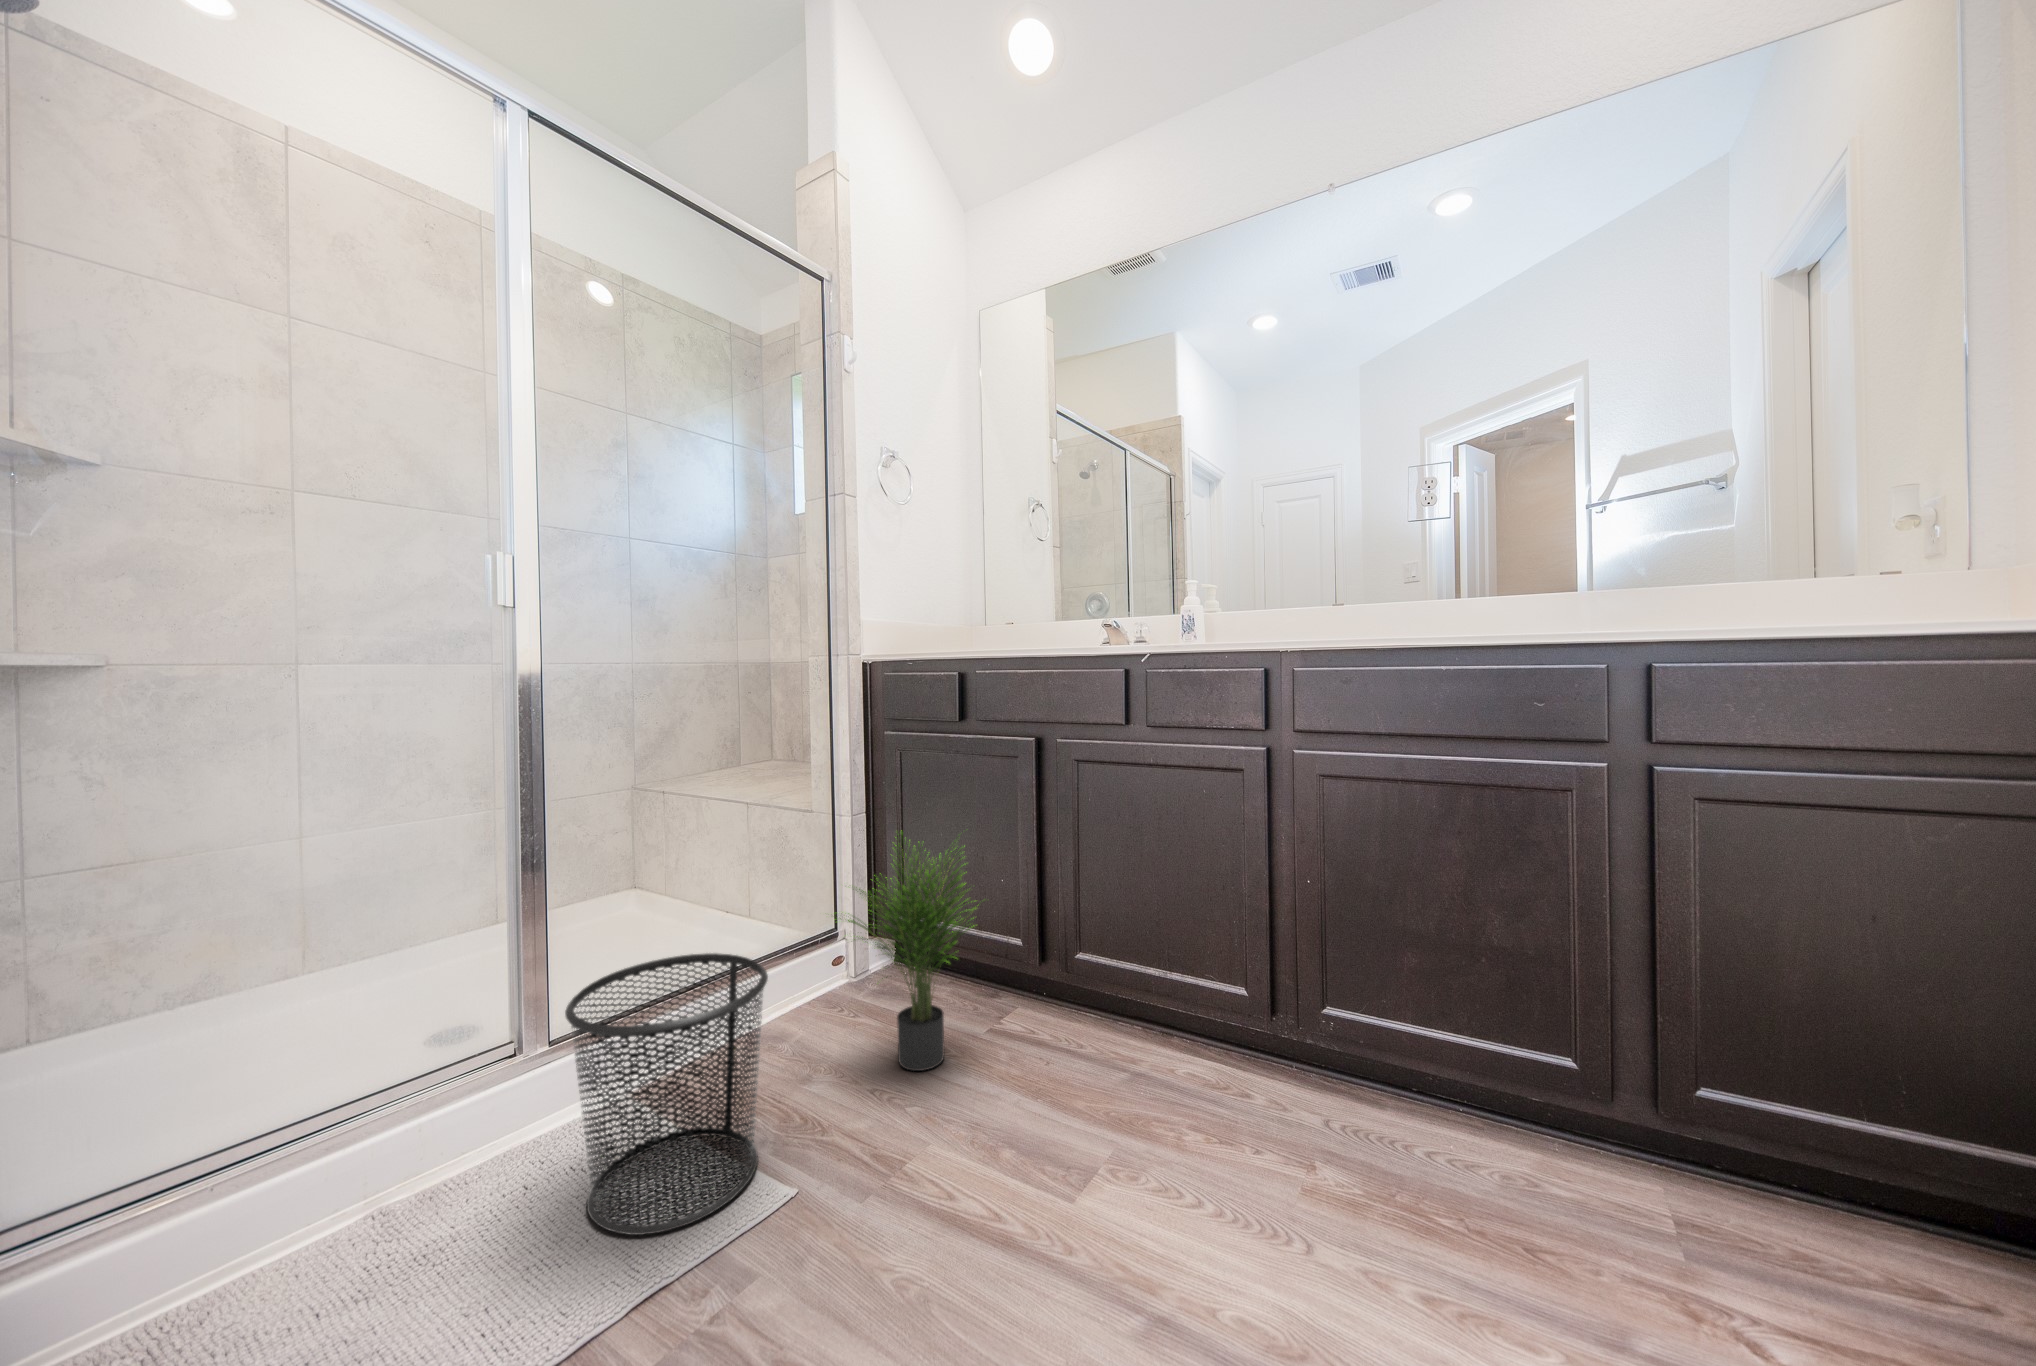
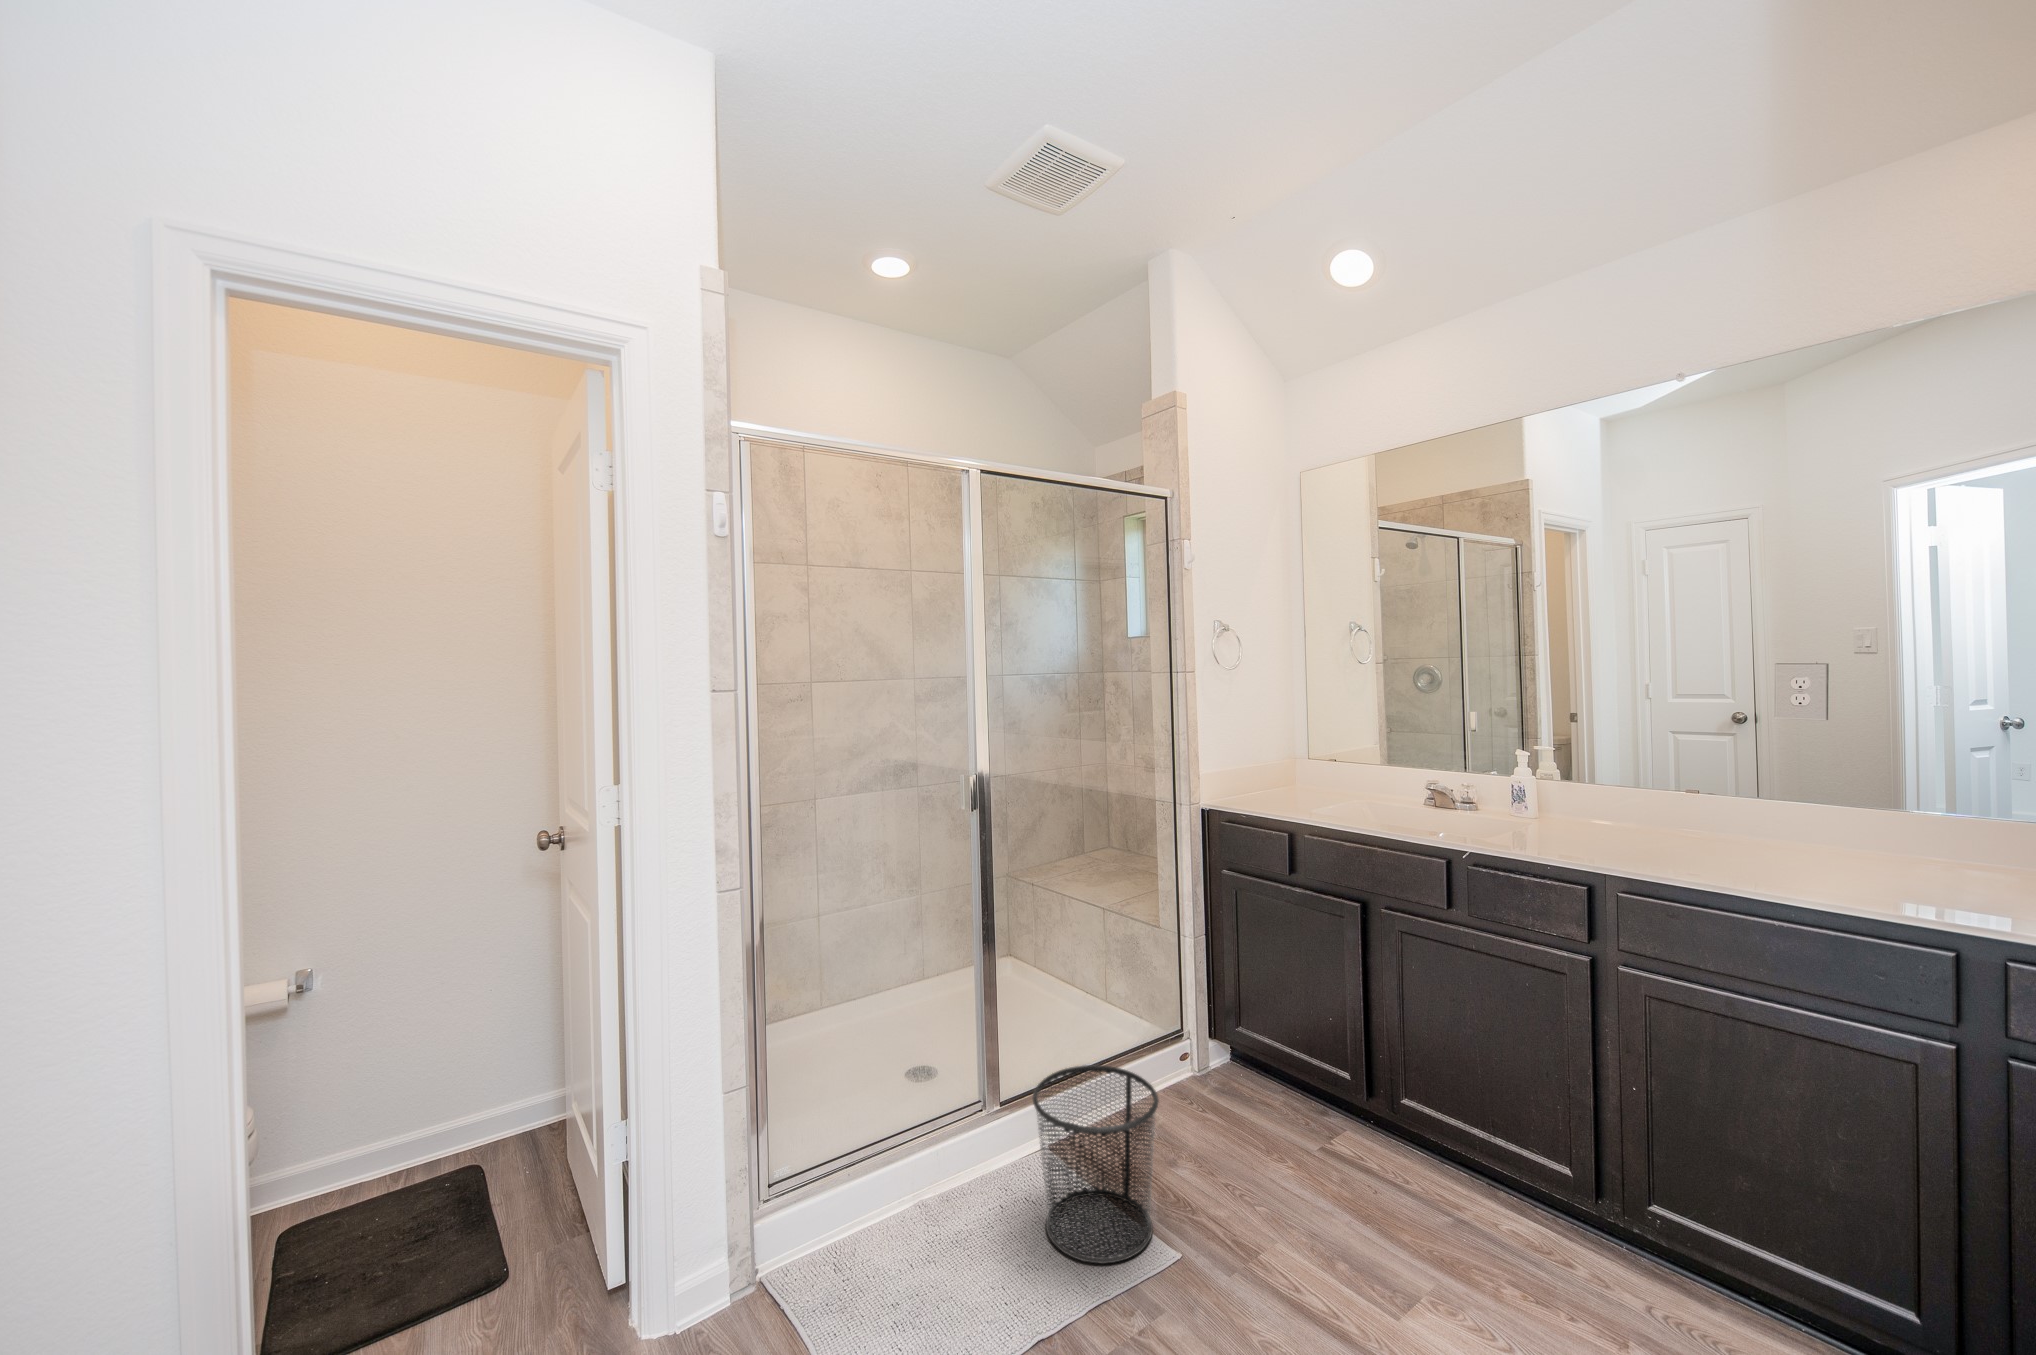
potted plant: present [840,842,979,1071] -> none [1182,974,1324,1176]

